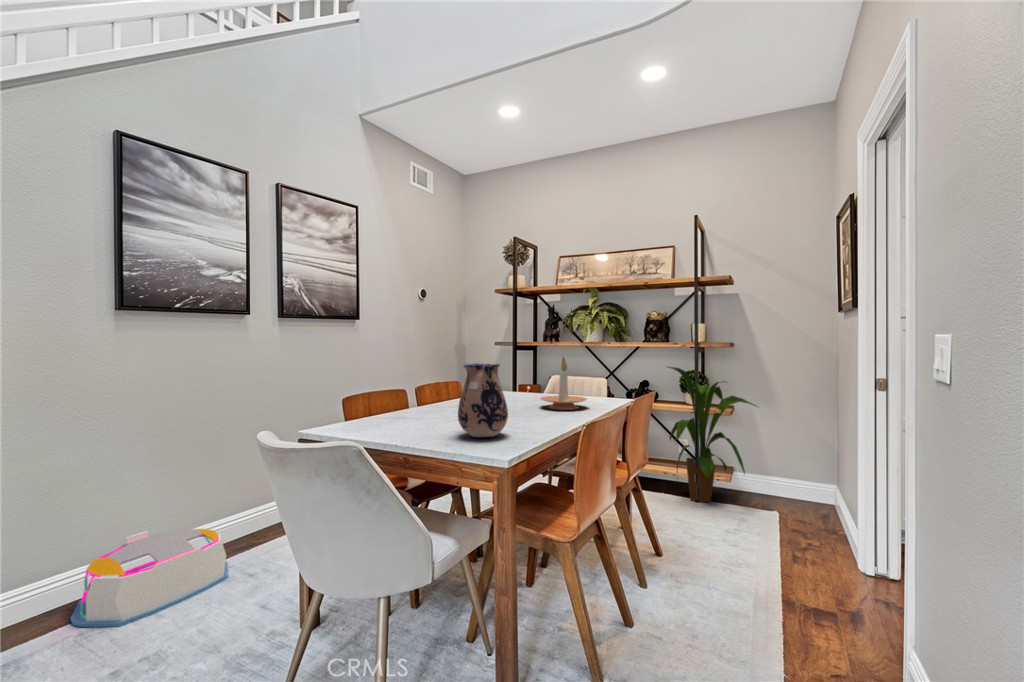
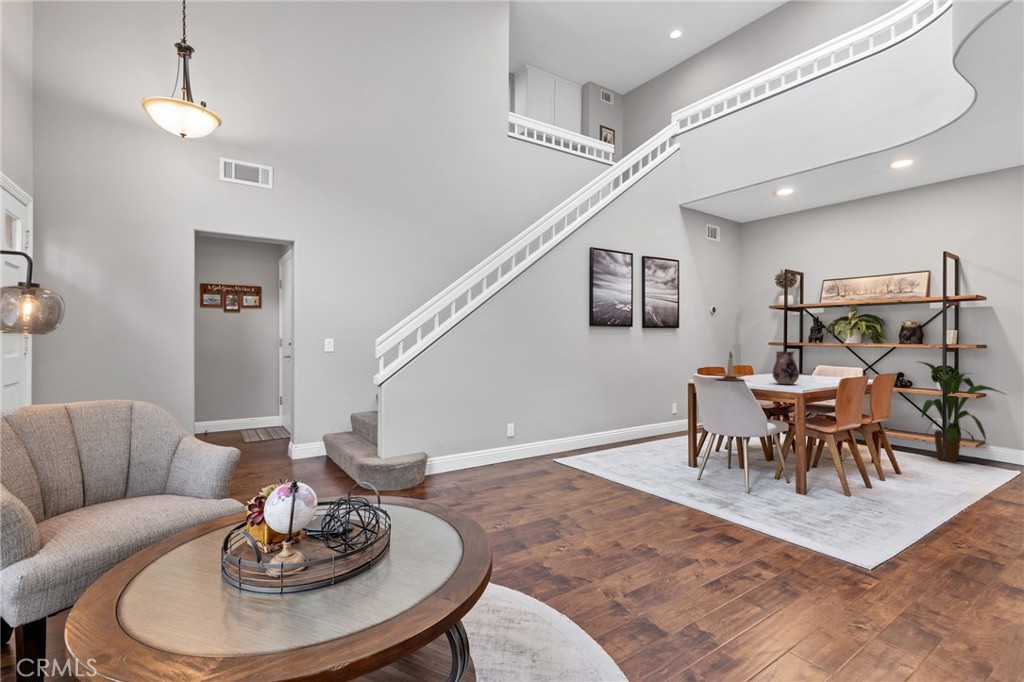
candle holder: present [540,357,587,410] -> present [716,351,745,381]
storage bin: present [71,529,228,627] -> none [585,426,639,457]

